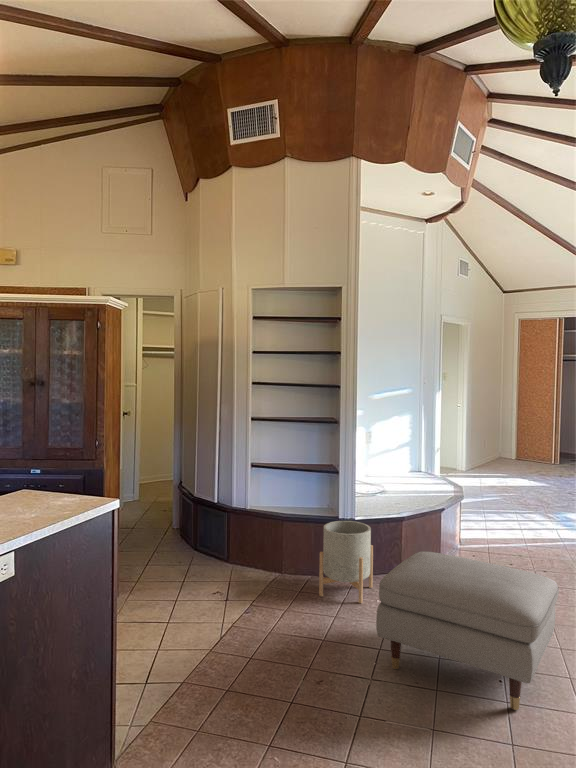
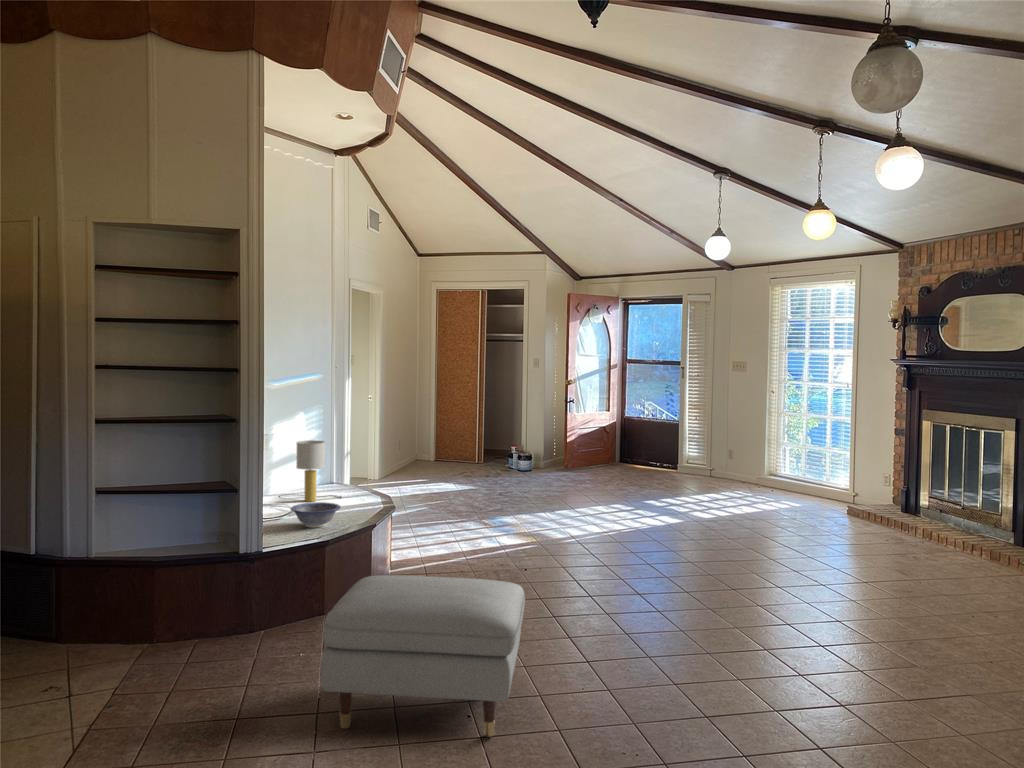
table lamp: none [378,439,424,485] -> present [279,440,341,502]
decorative bowl: none [379,486,416,506] -> present [291,502,340,528]
planter: present [319,521,373,603] -> none [219,554,292,663]

